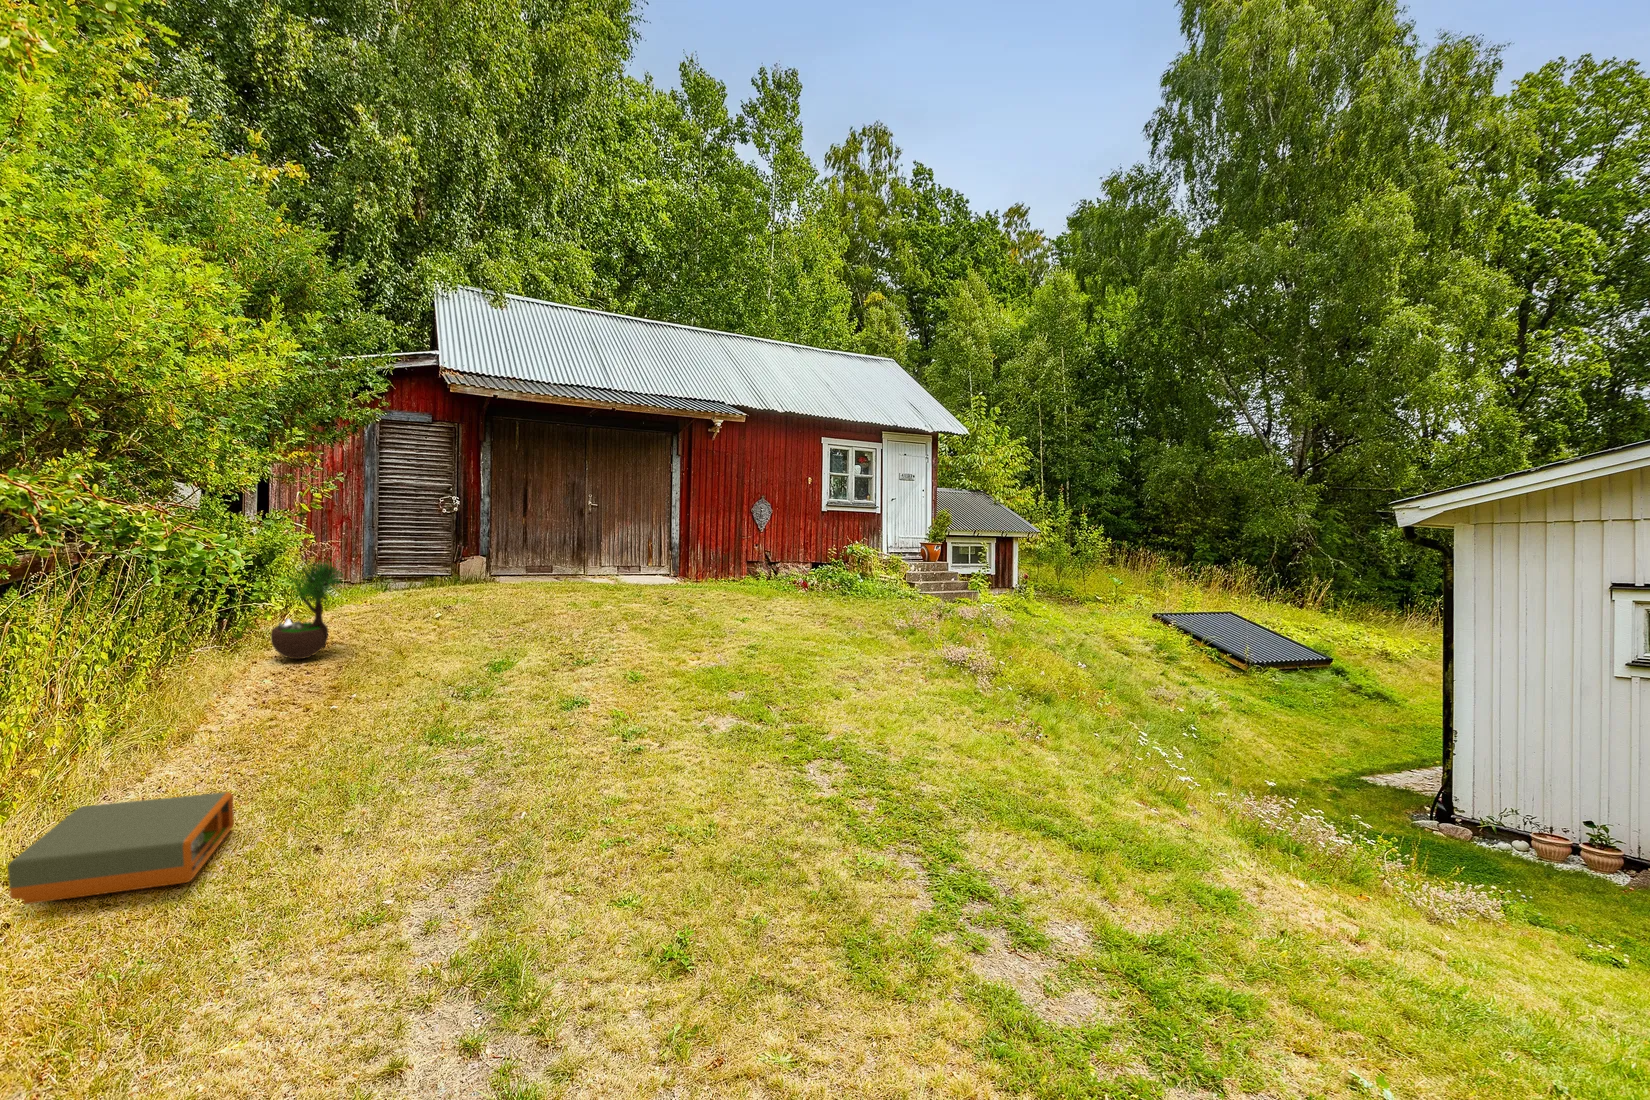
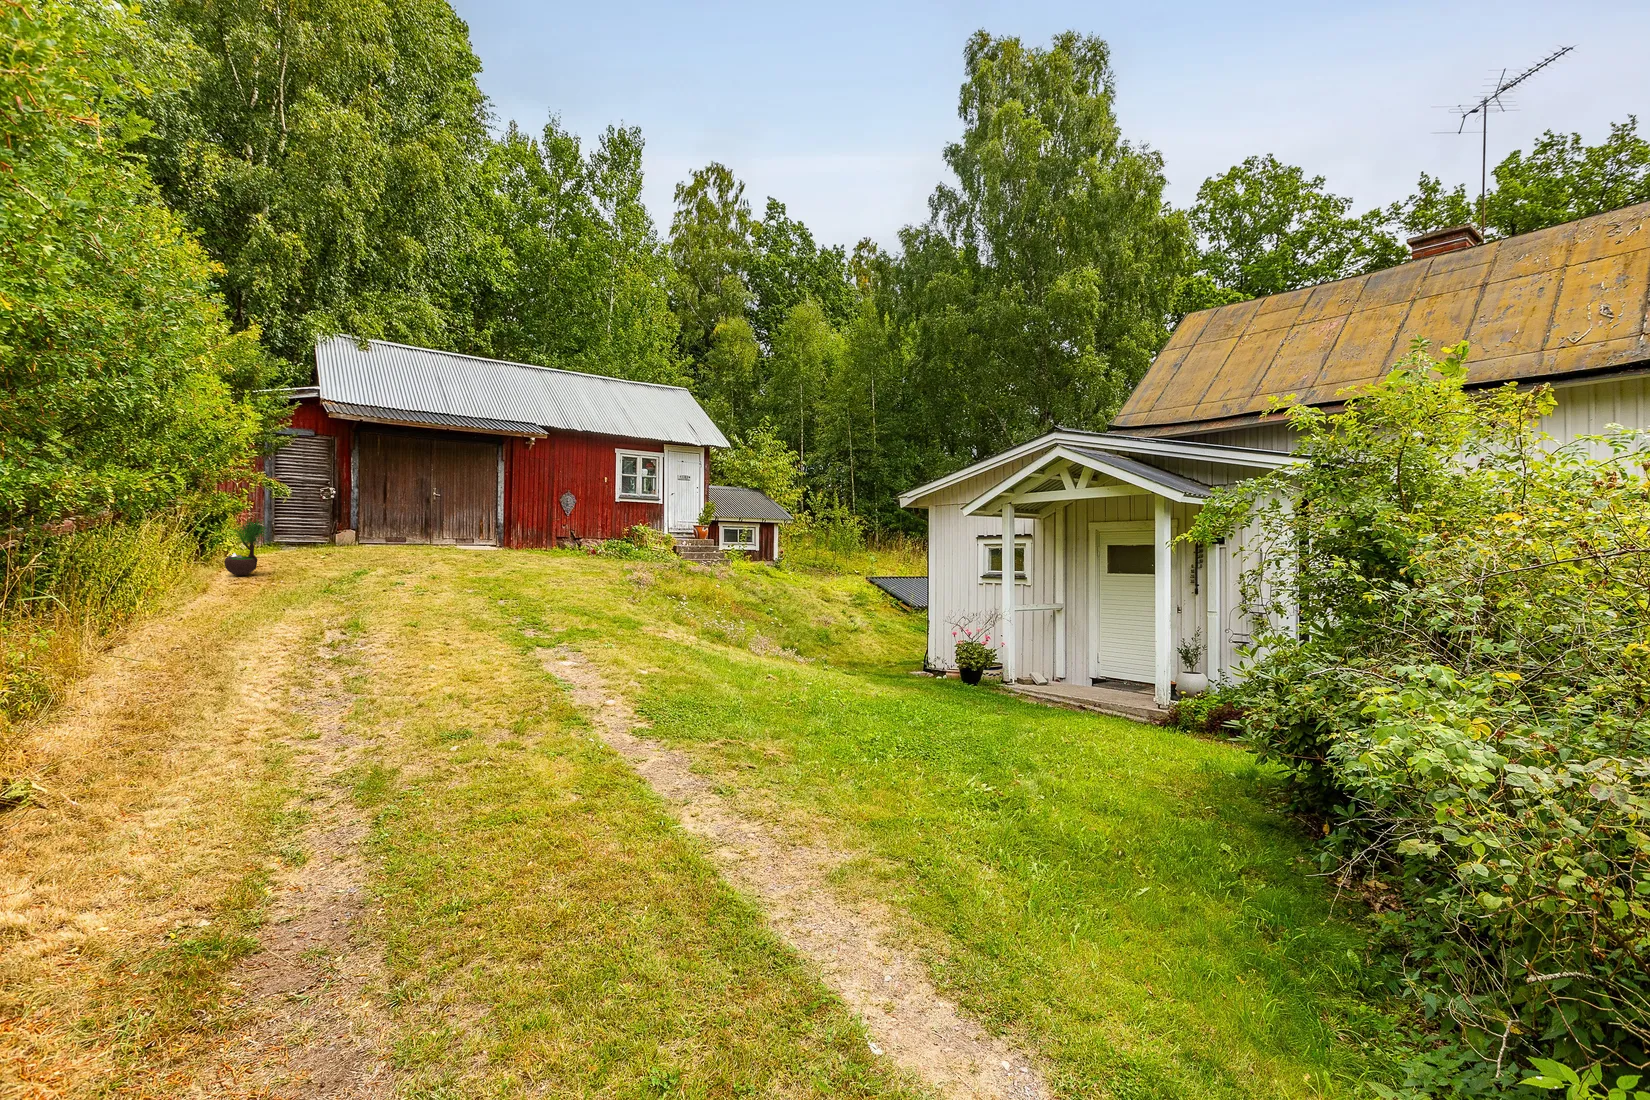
storage box: present [8,792,234,904] -> none [163,602,236,627]

